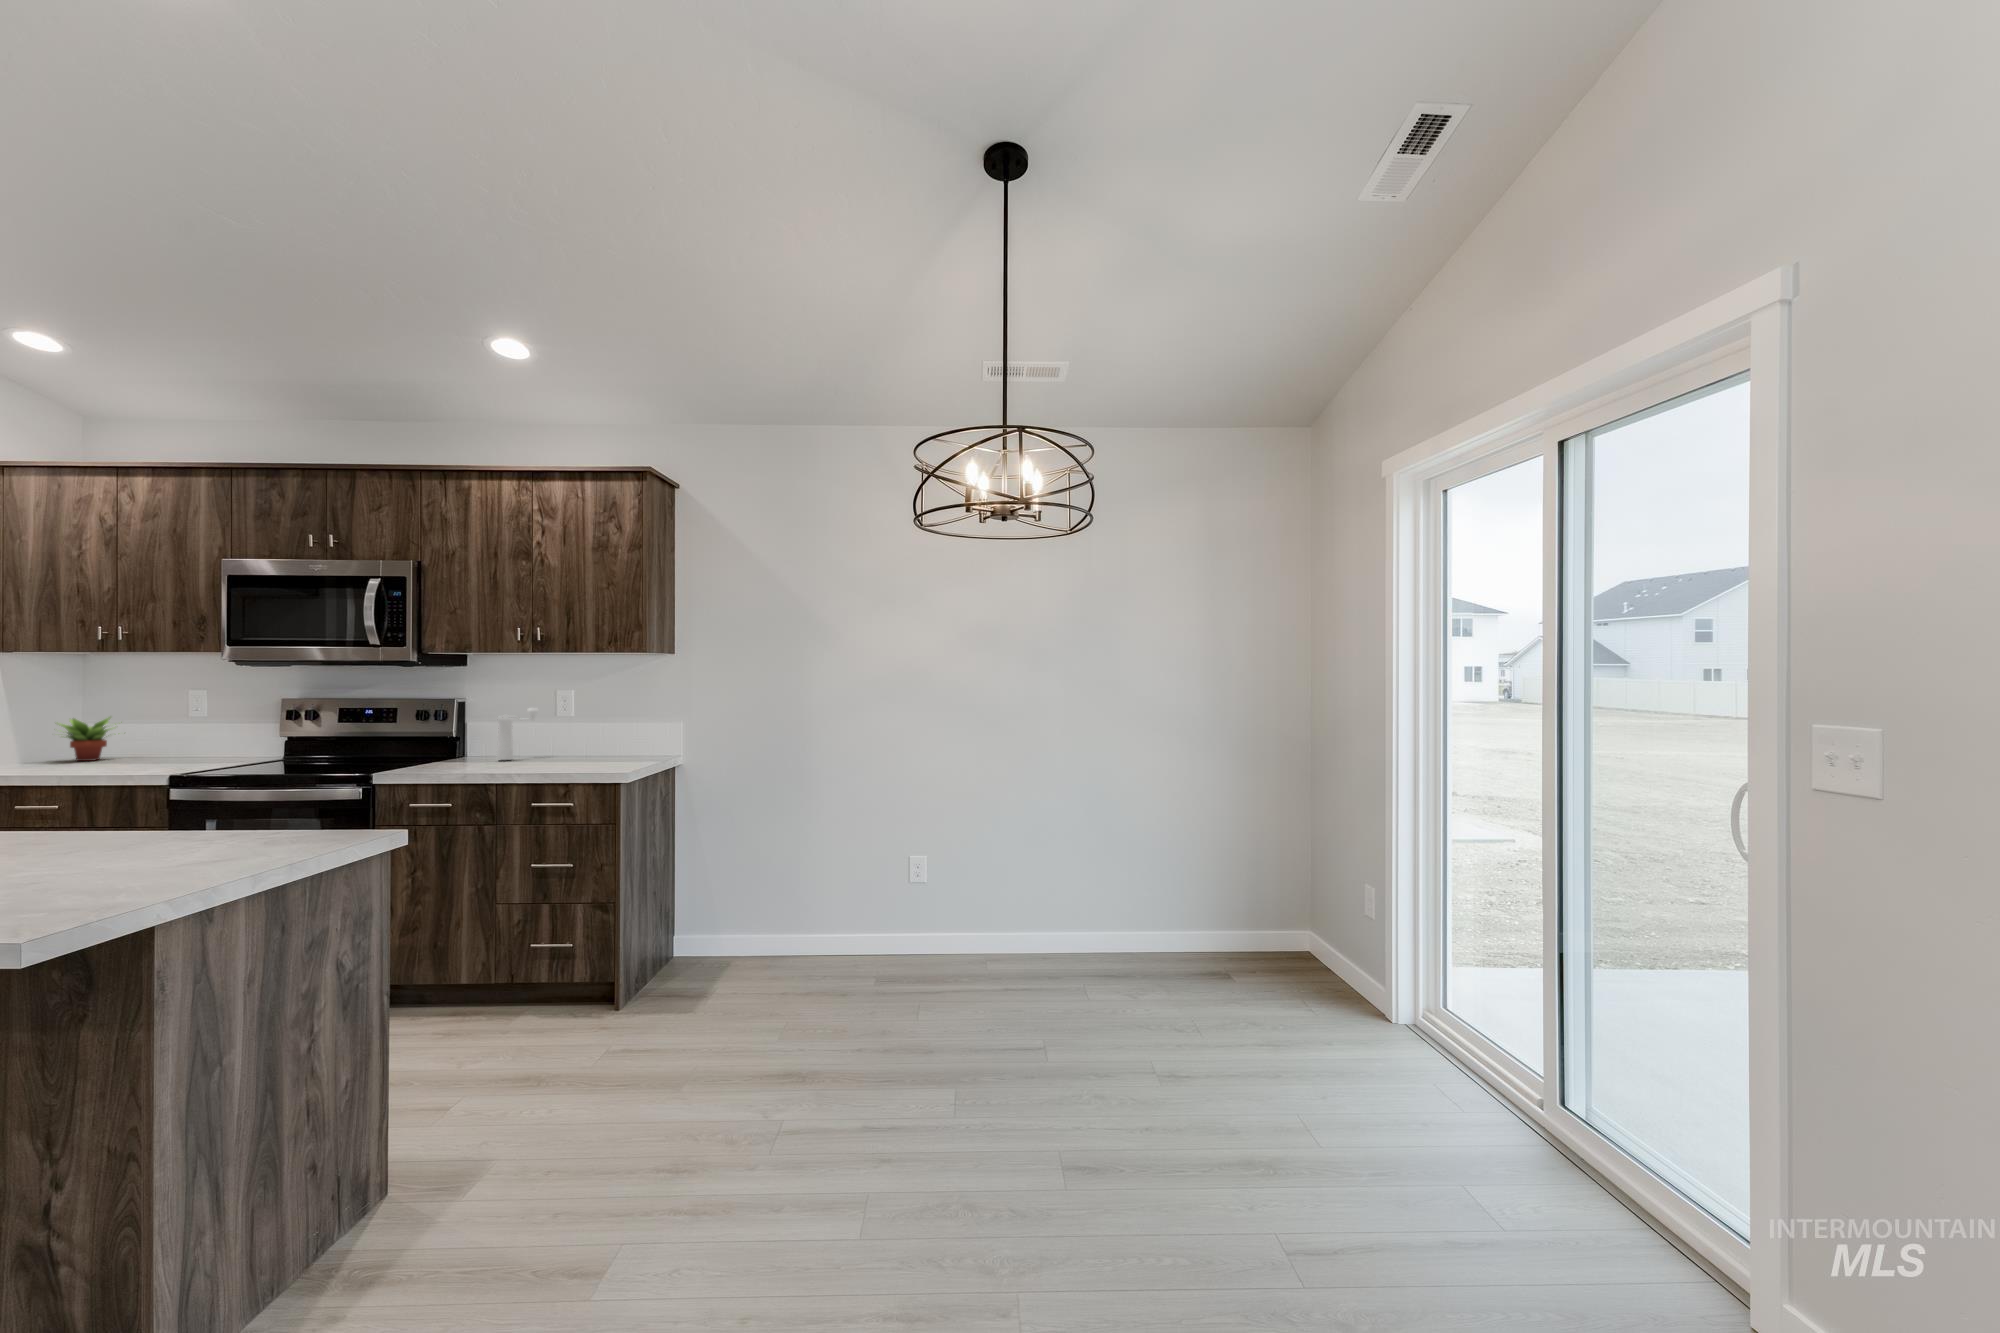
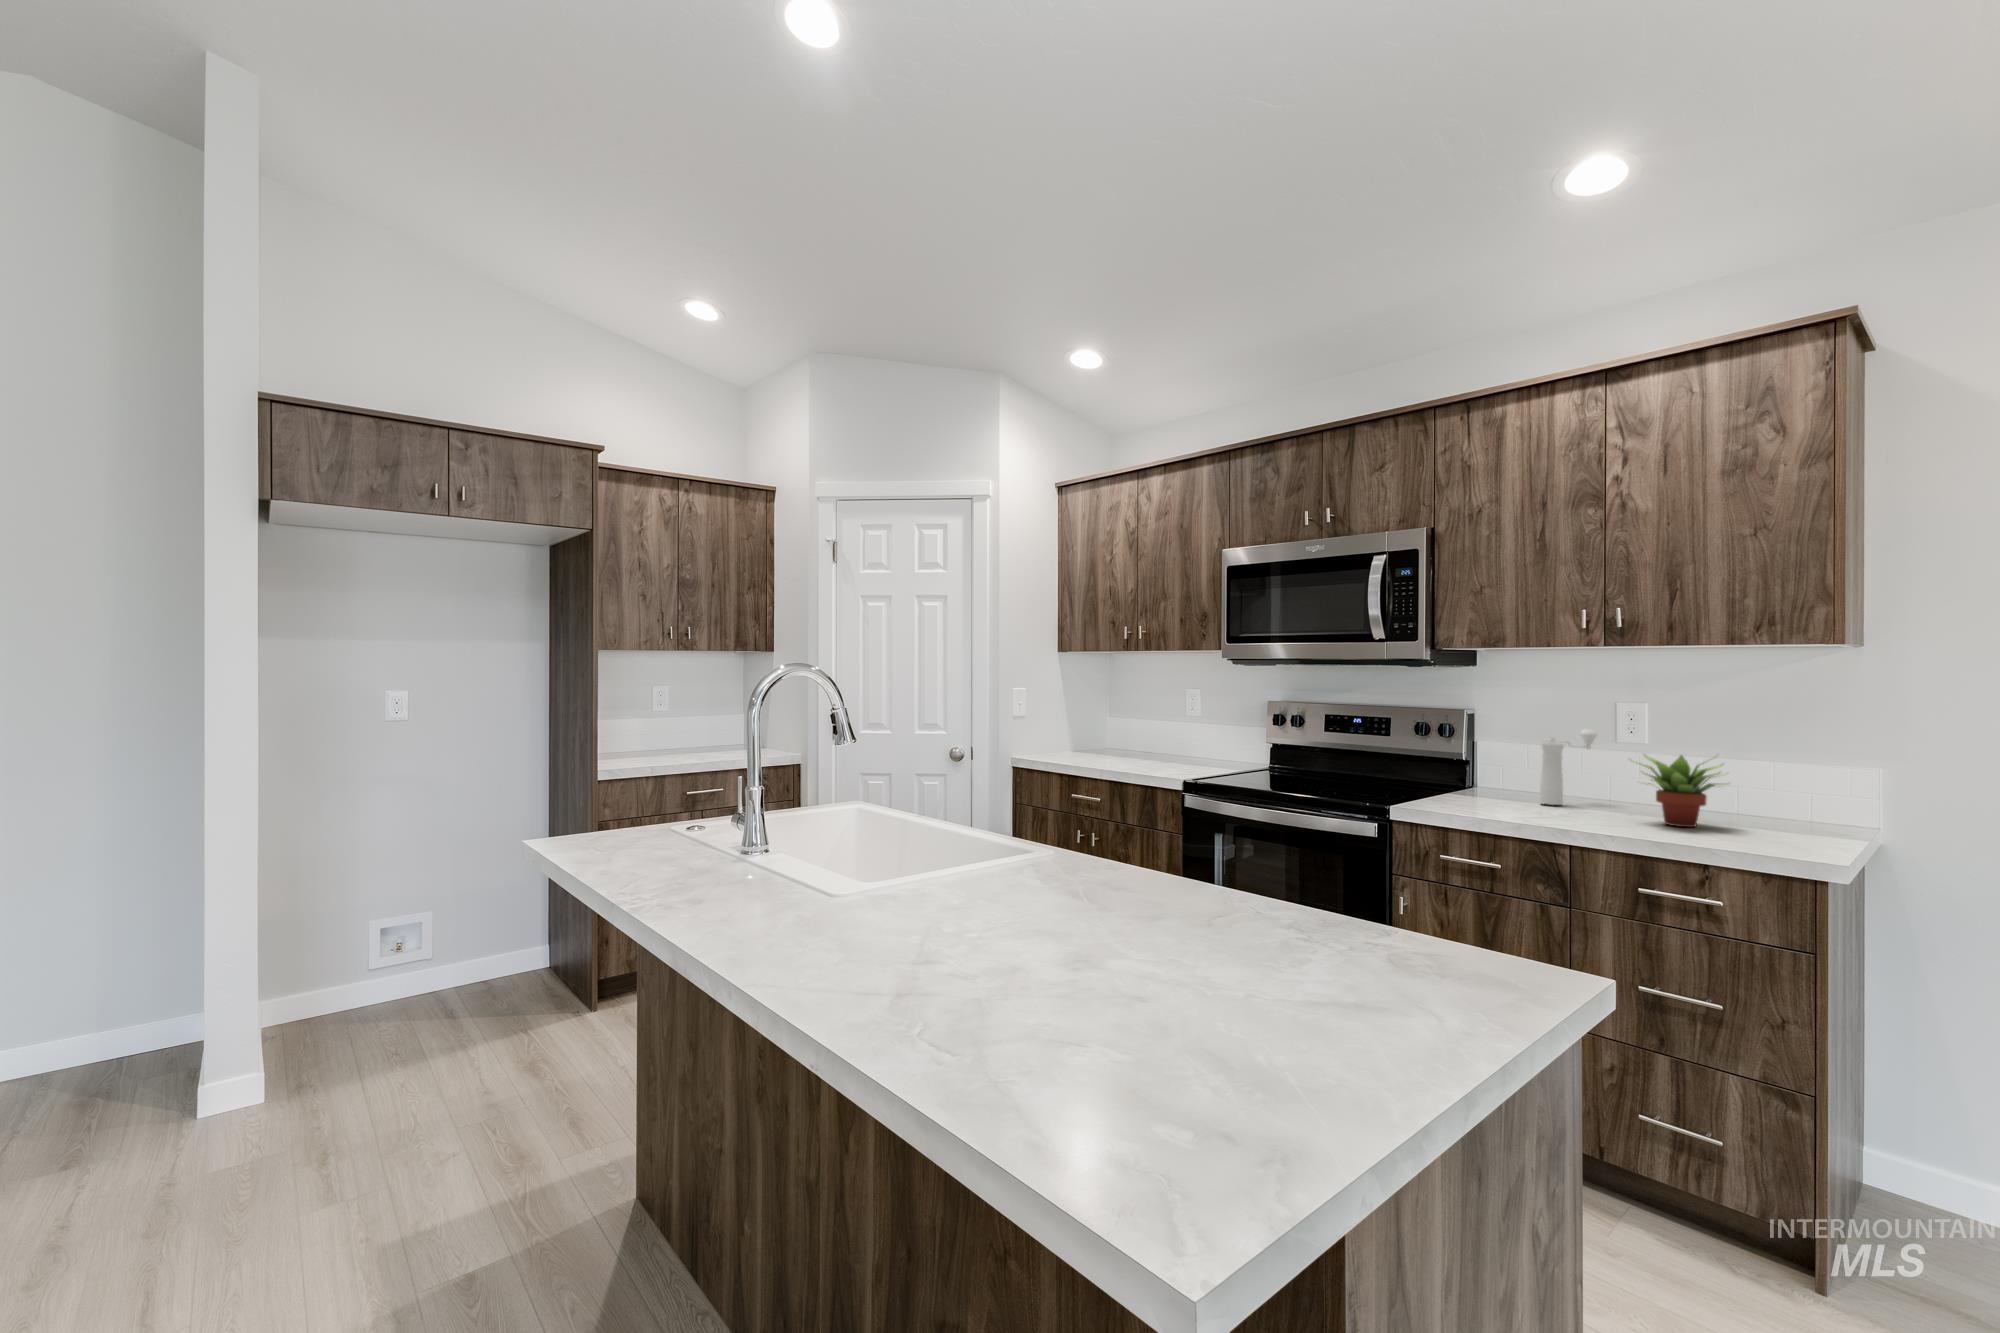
succulent plant: present [57,717,122,761] -> present [1636,755,1723,827]

